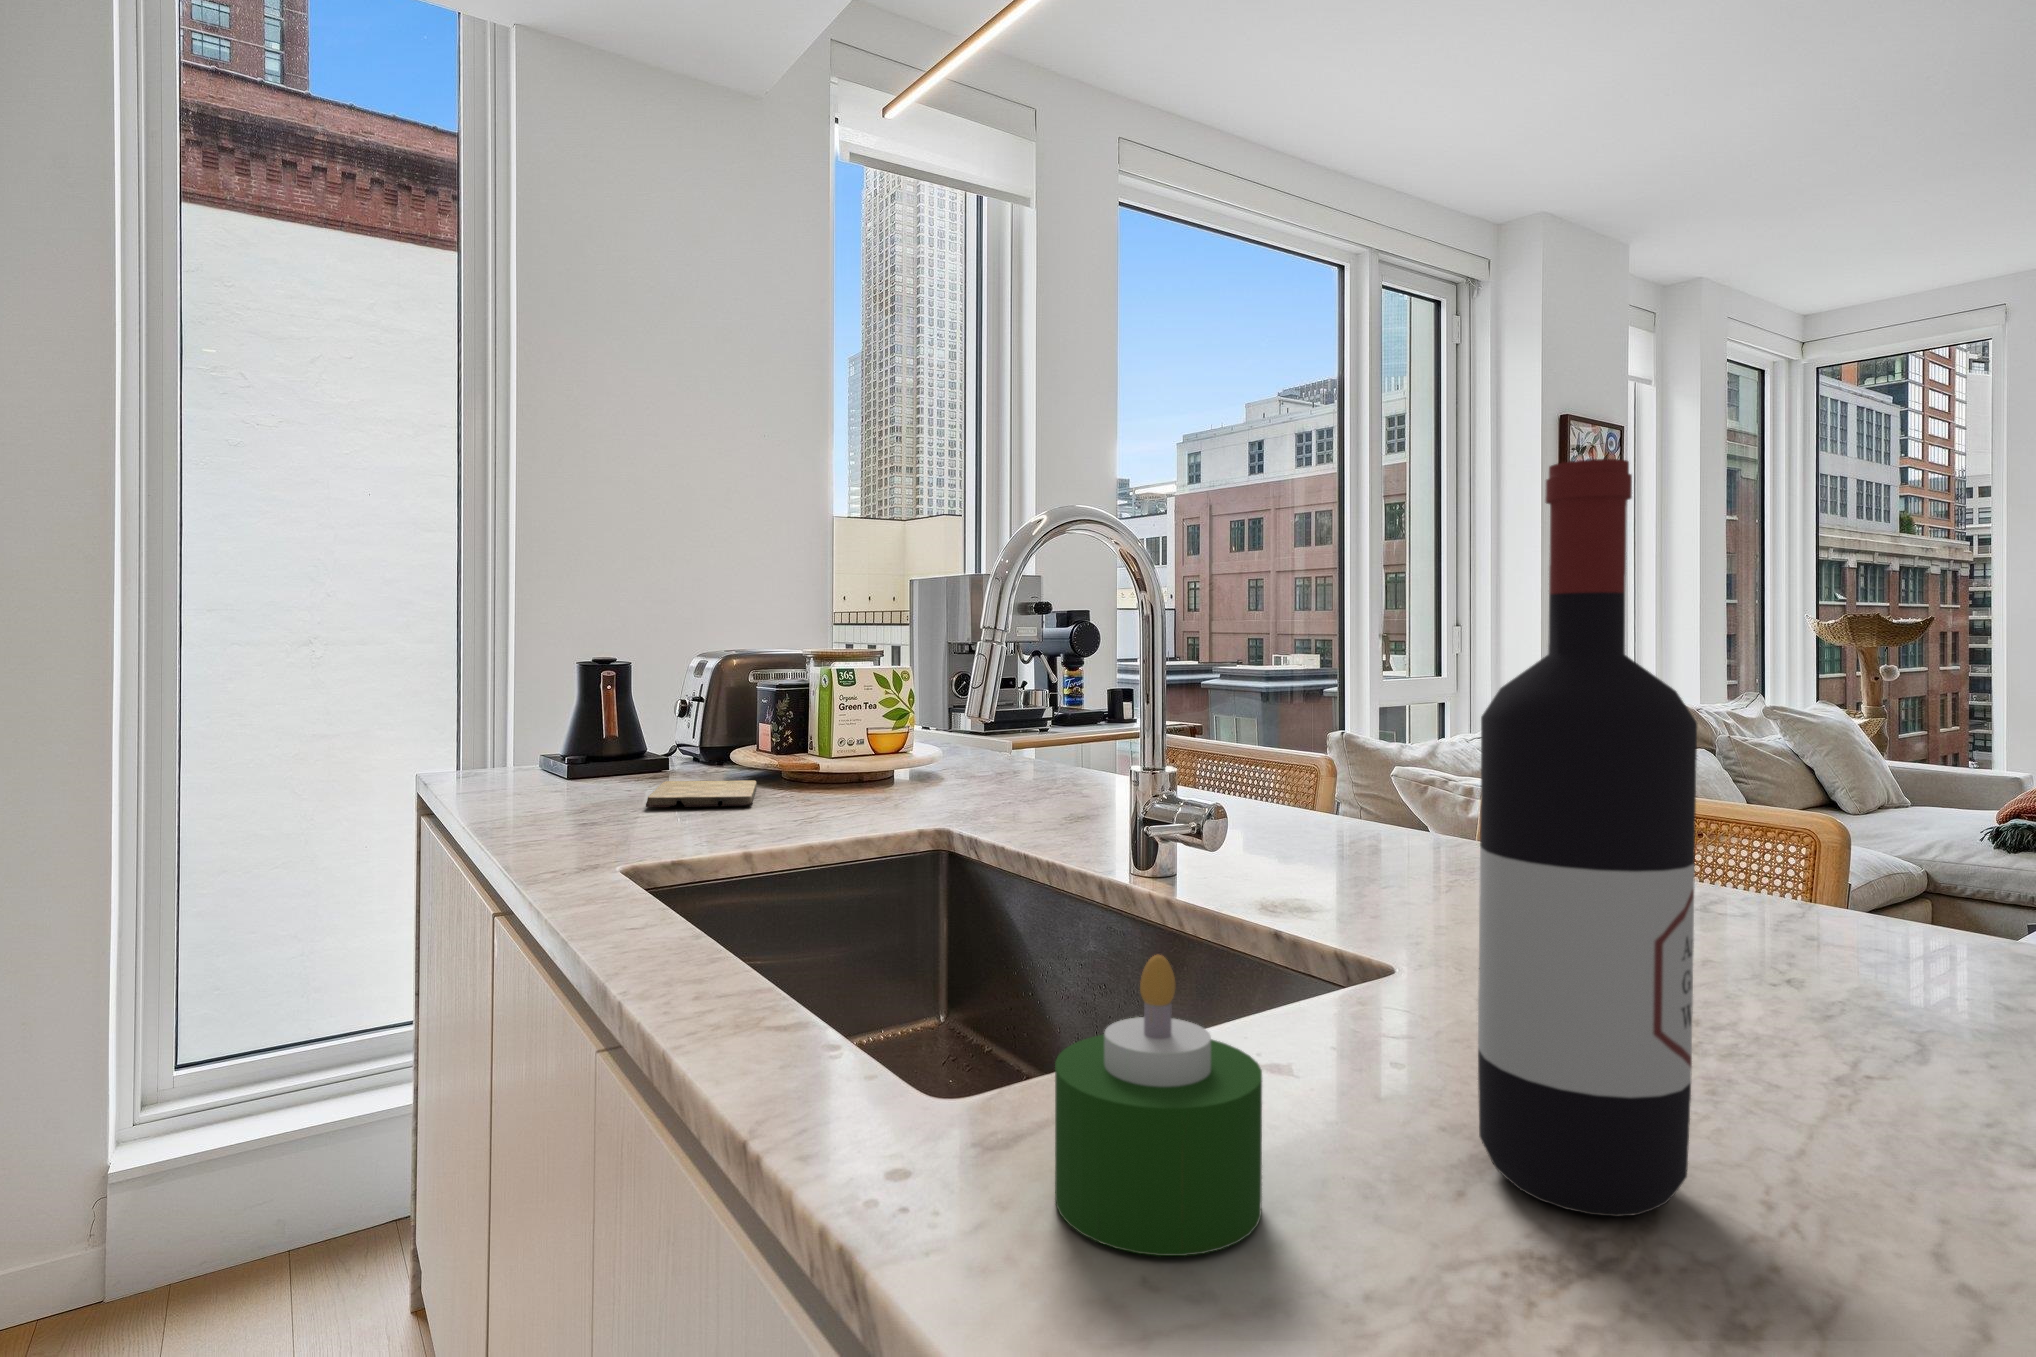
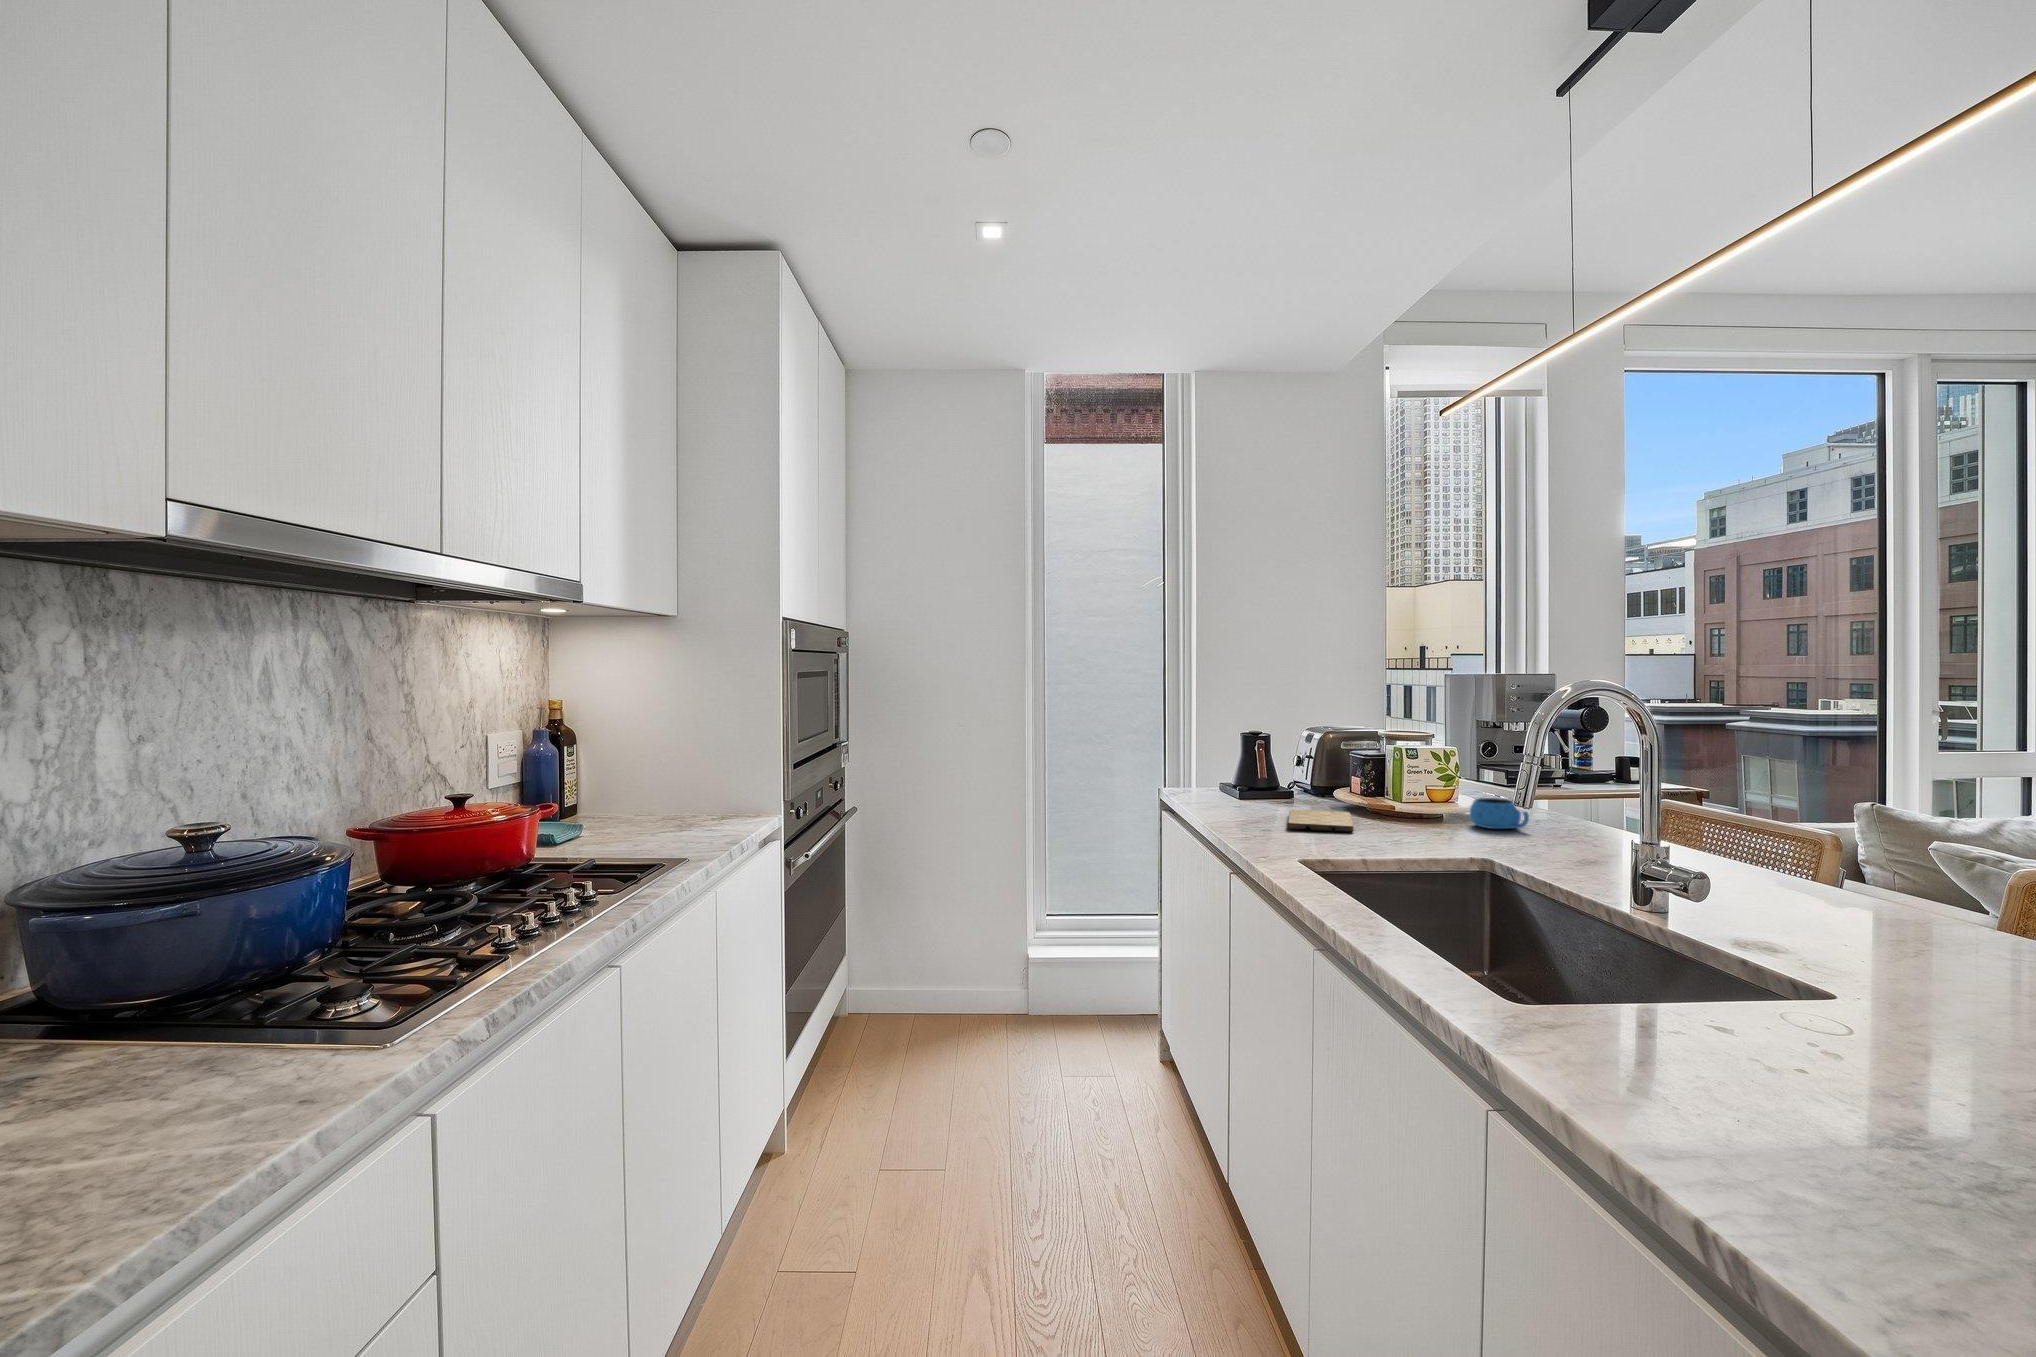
wine bottle: present [1478,459,1698,1217] -> none [1808,751,1930,1109]
mug: none [923,748,999,790] -> present [1470,798,1529,829]
candle: present [1055,955,1262,1256] -> none [1575,957,1678,1081]

